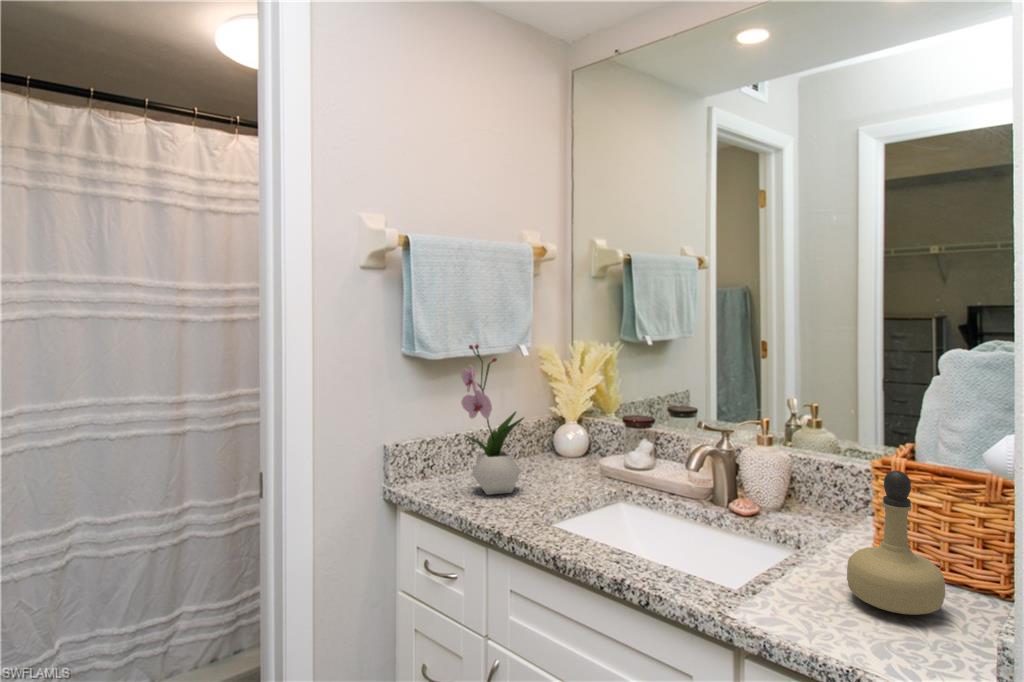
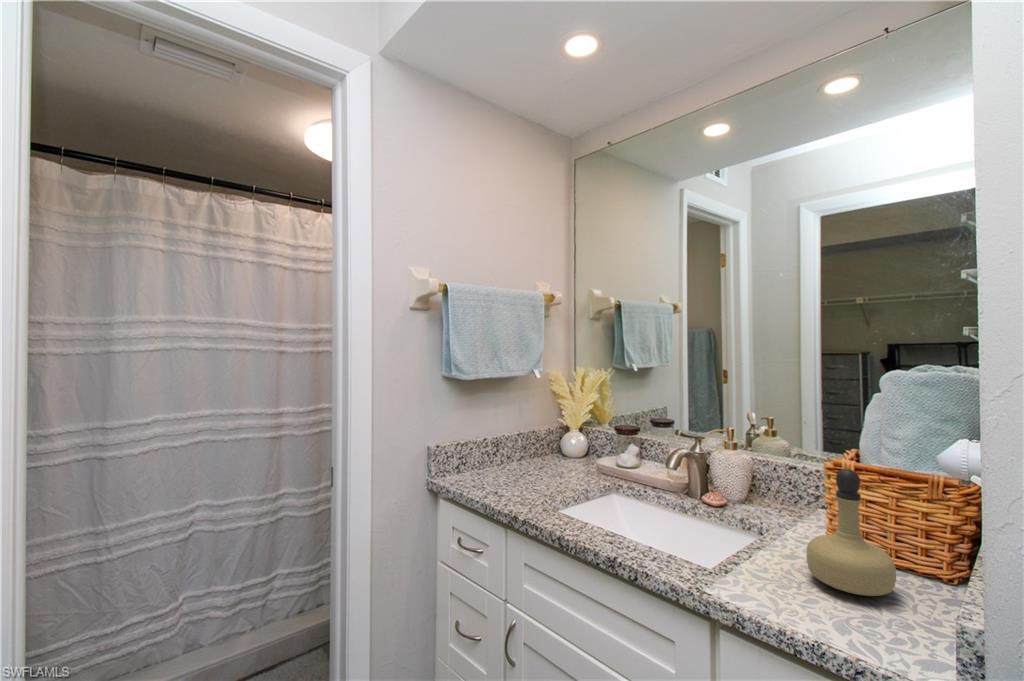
flower arrangement: present [461,344,524,495] -> none [488,368,538,486]

